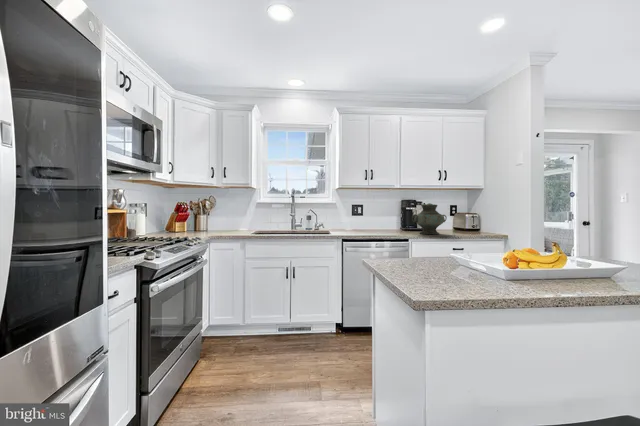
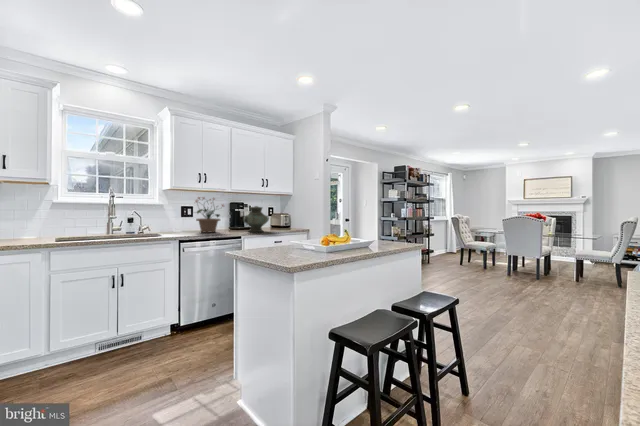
potted plant: none [357,194,393,232] -> present [196,197,223,232]

